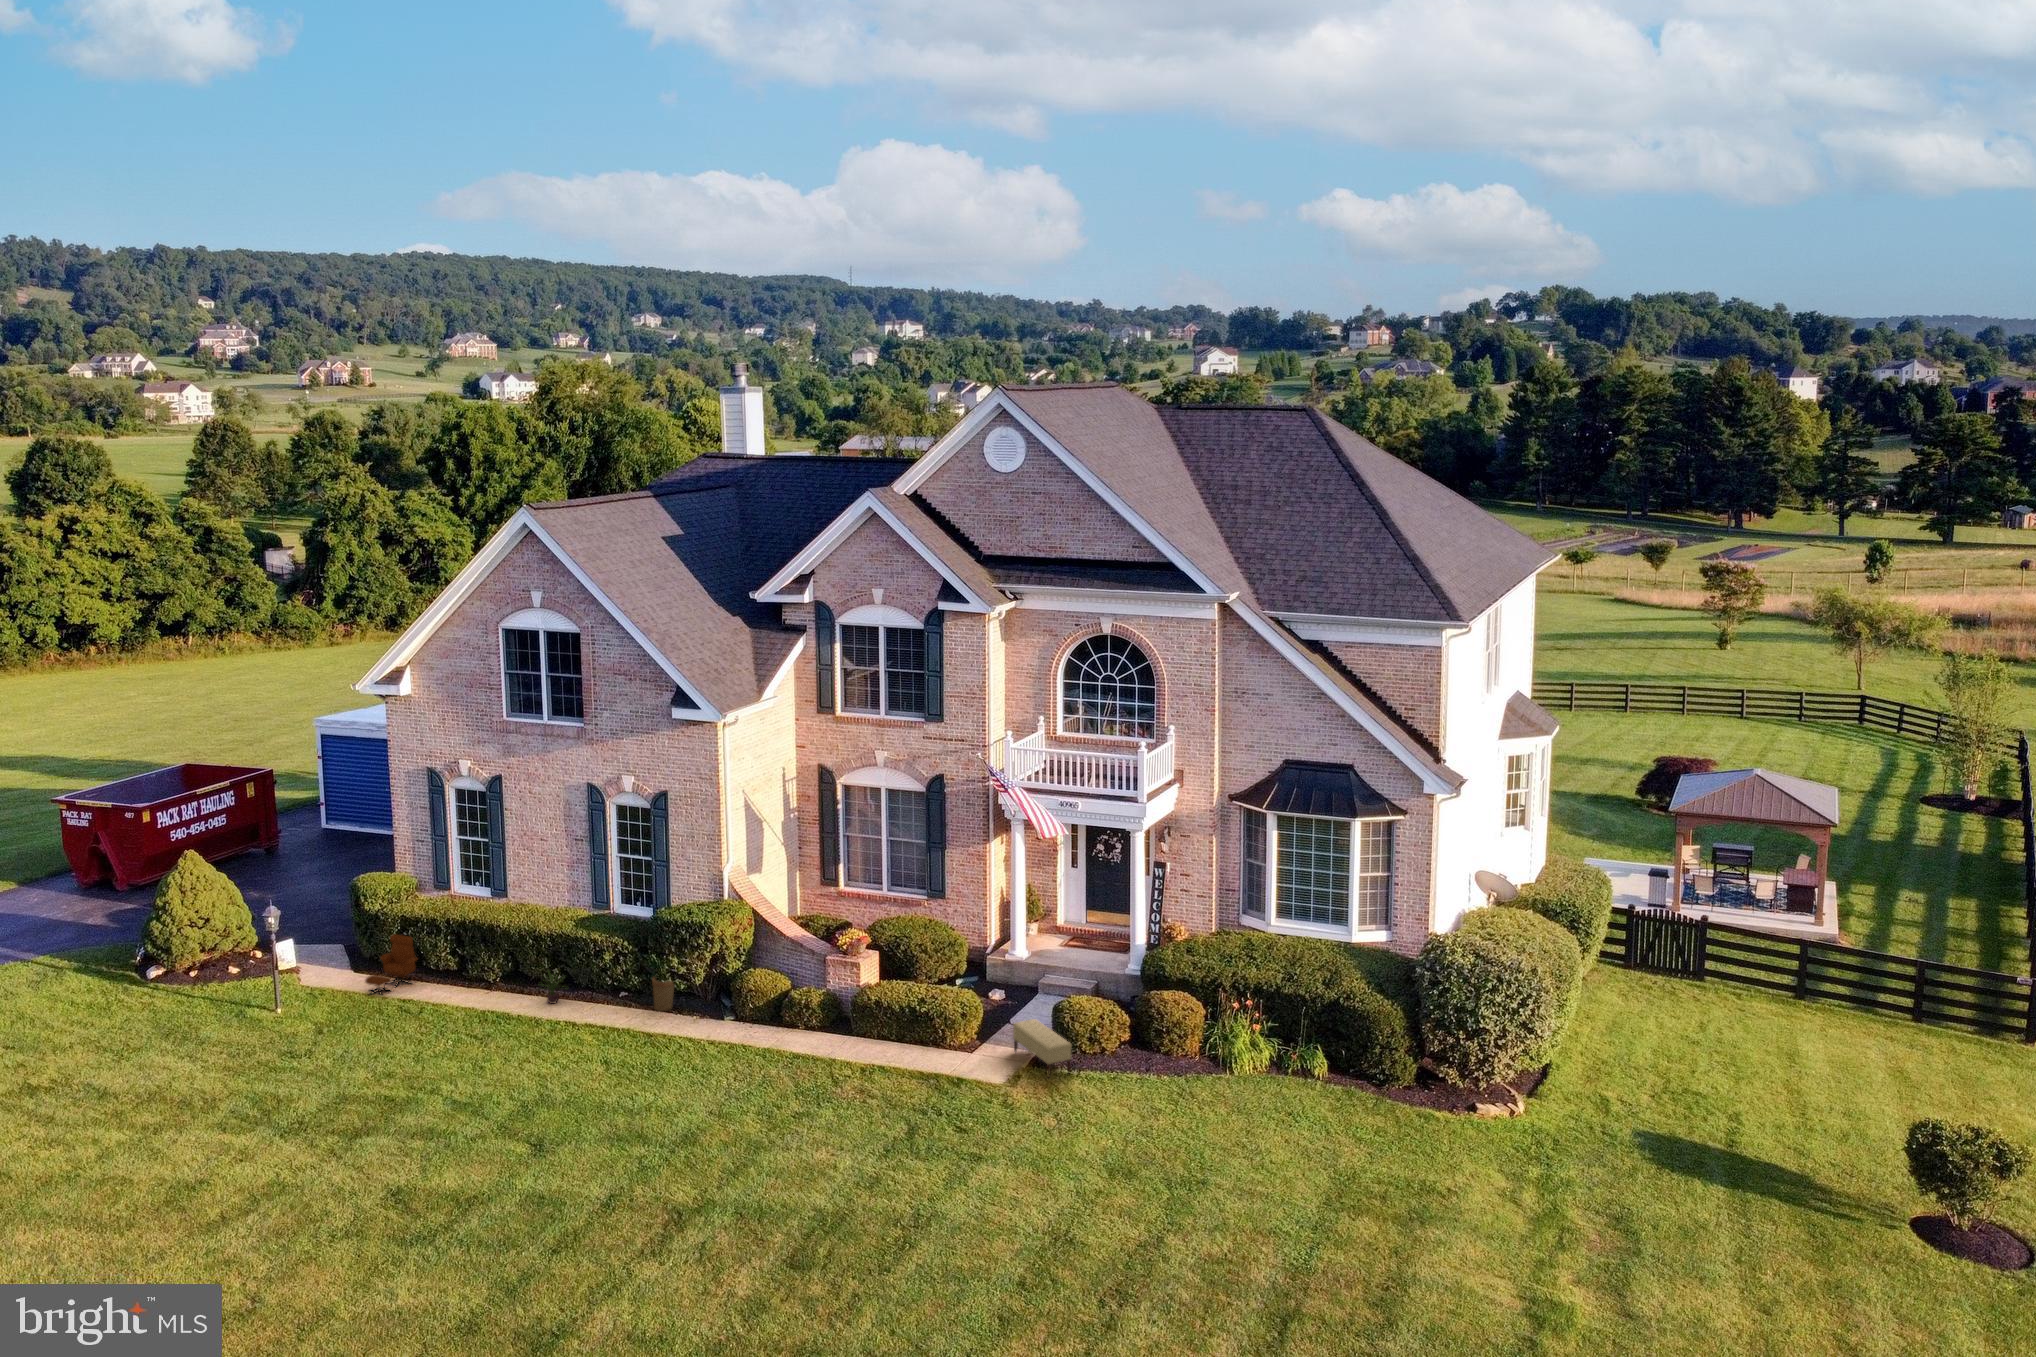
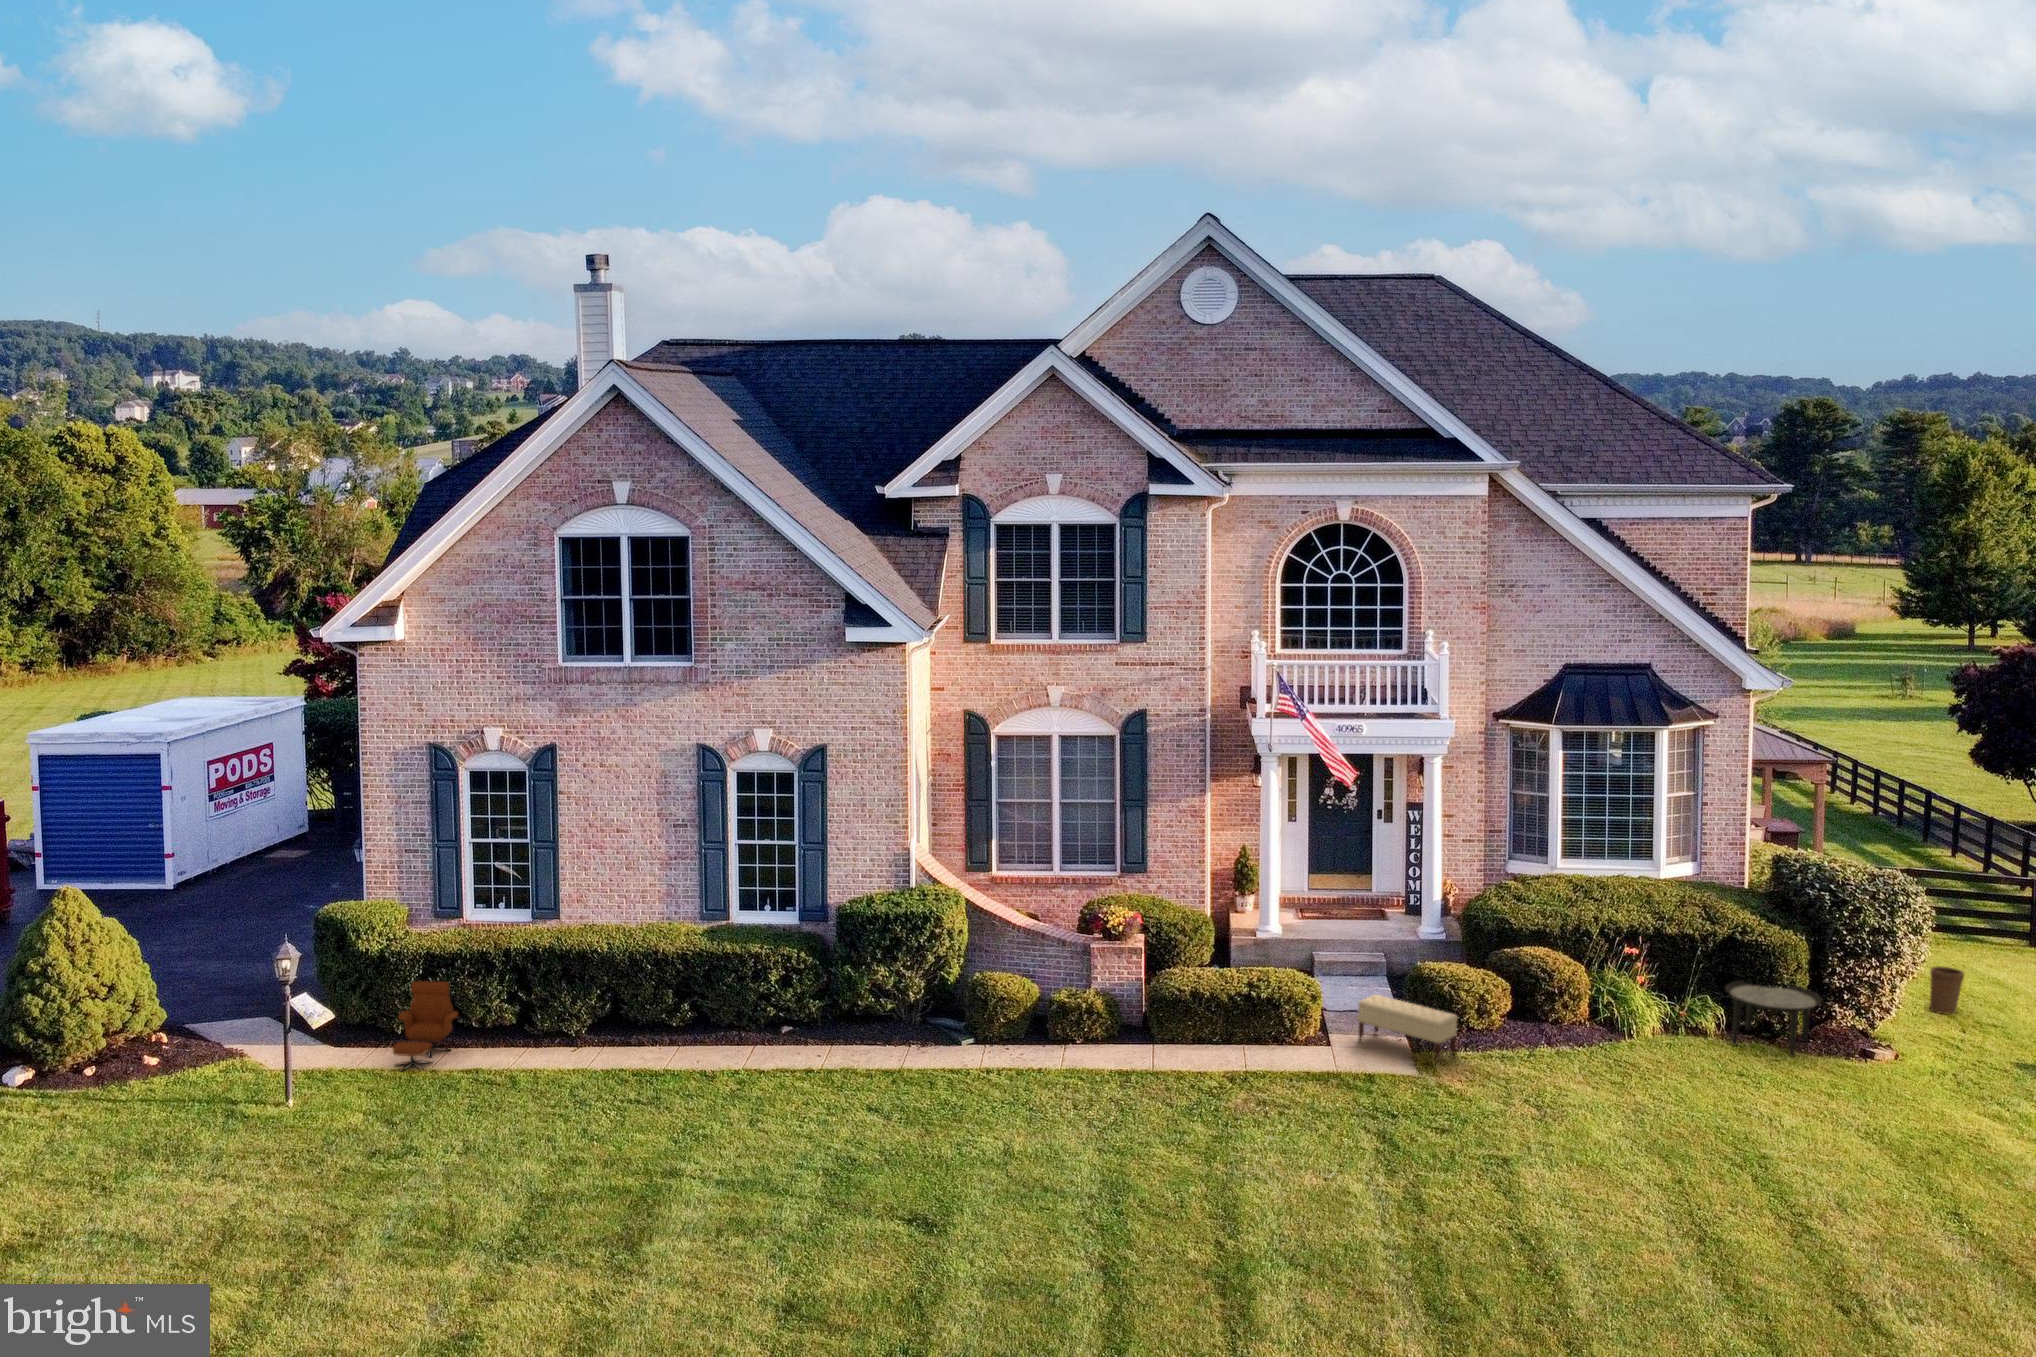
decorative plant: present [546,971,561,1004] -> none [661,1004,714,1052]
basket: present [652,977,674,1011] -> present [1930,966,1964,1014]
round table: none [1299,1043,1374,1112] -> present [1726,980,1822,1057]

